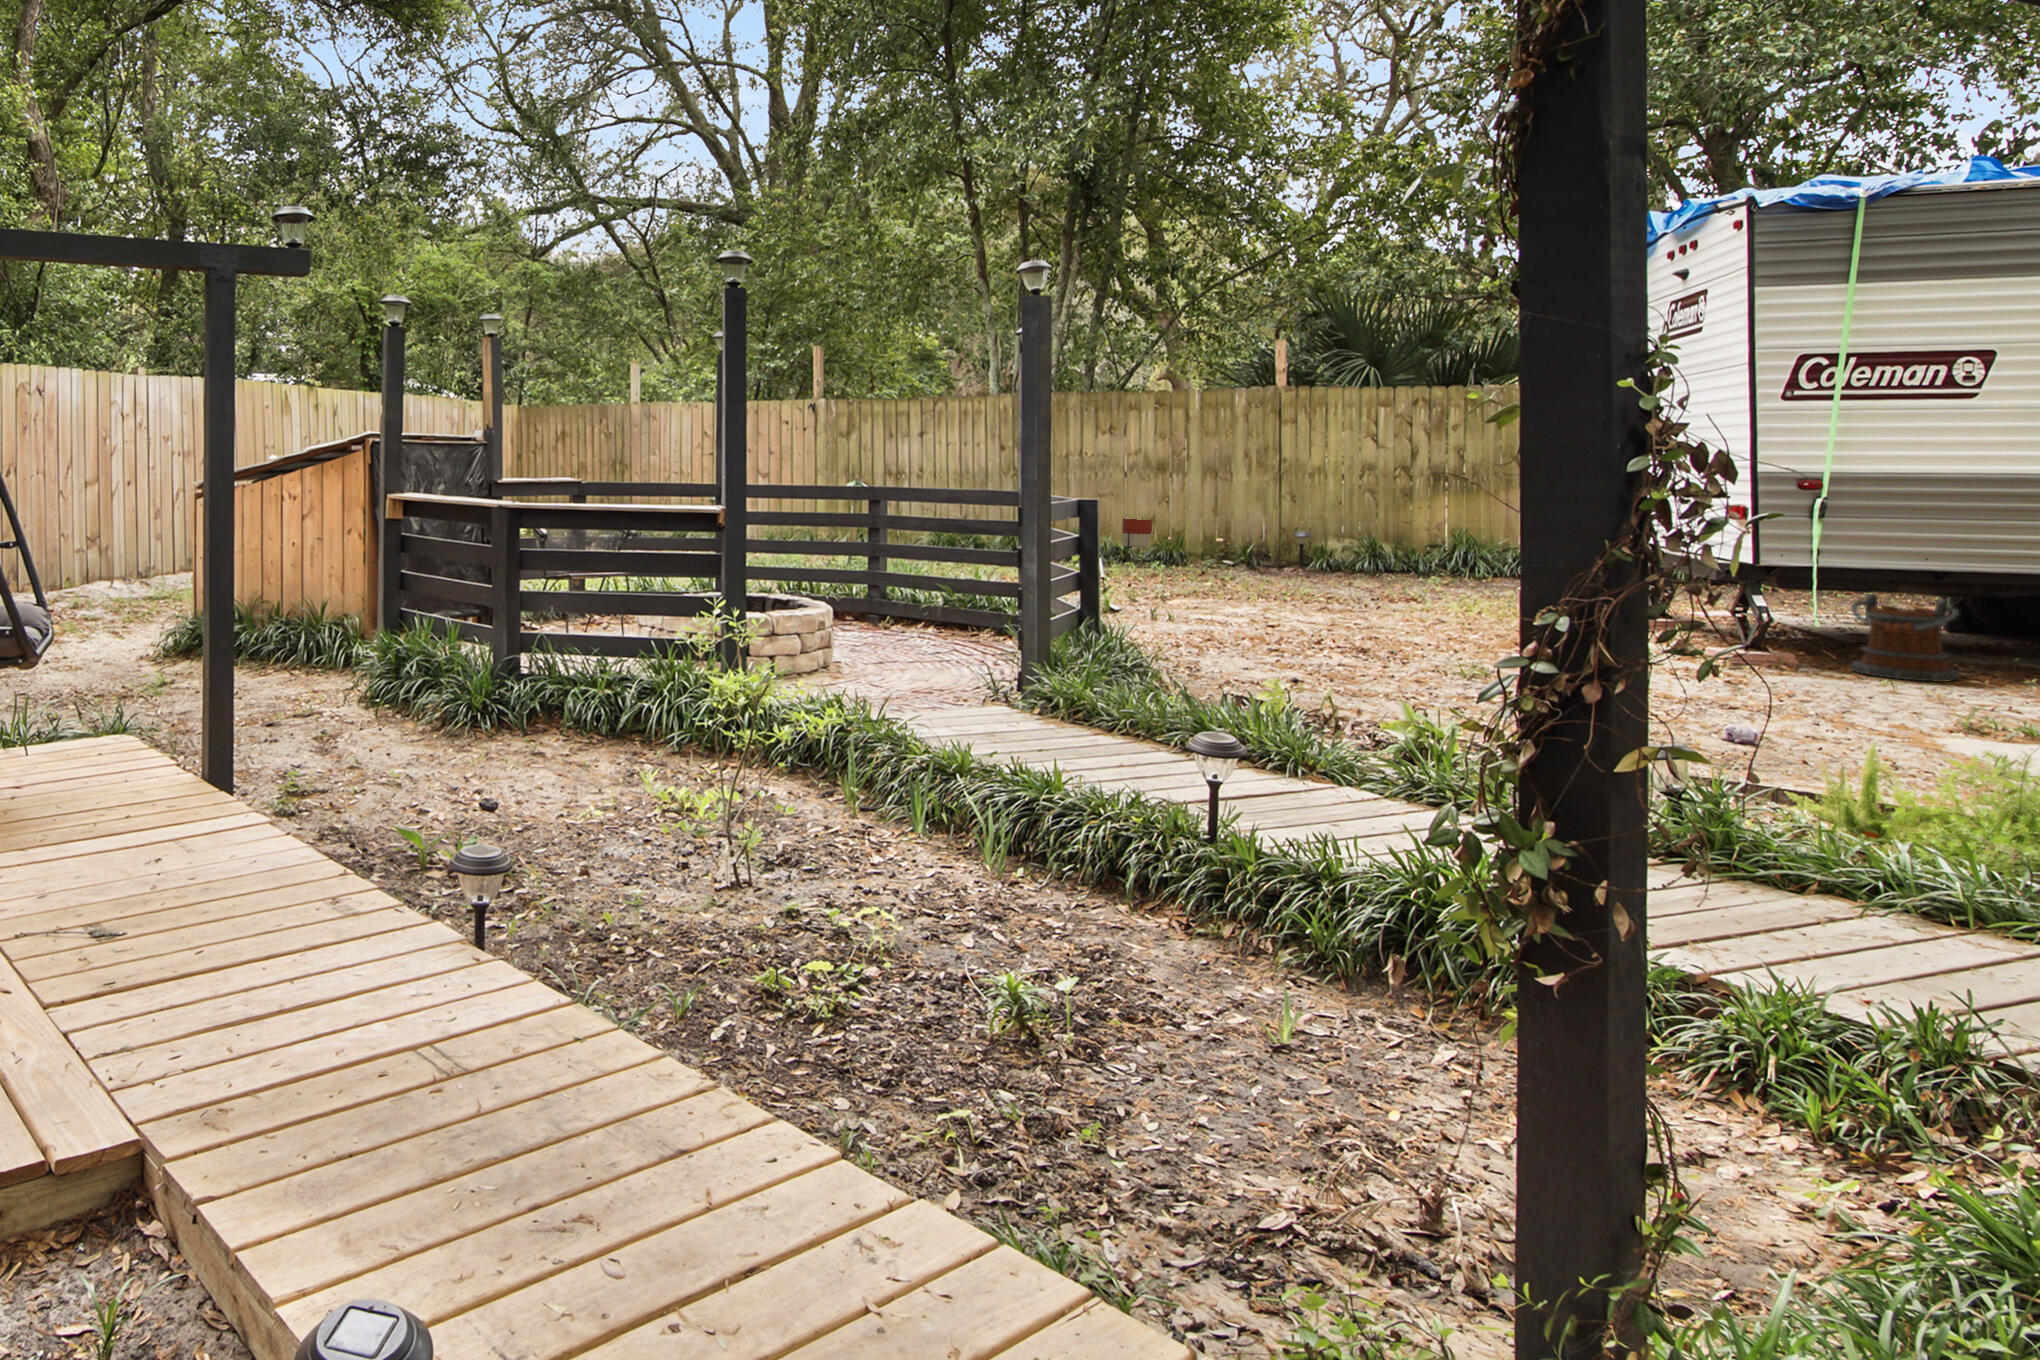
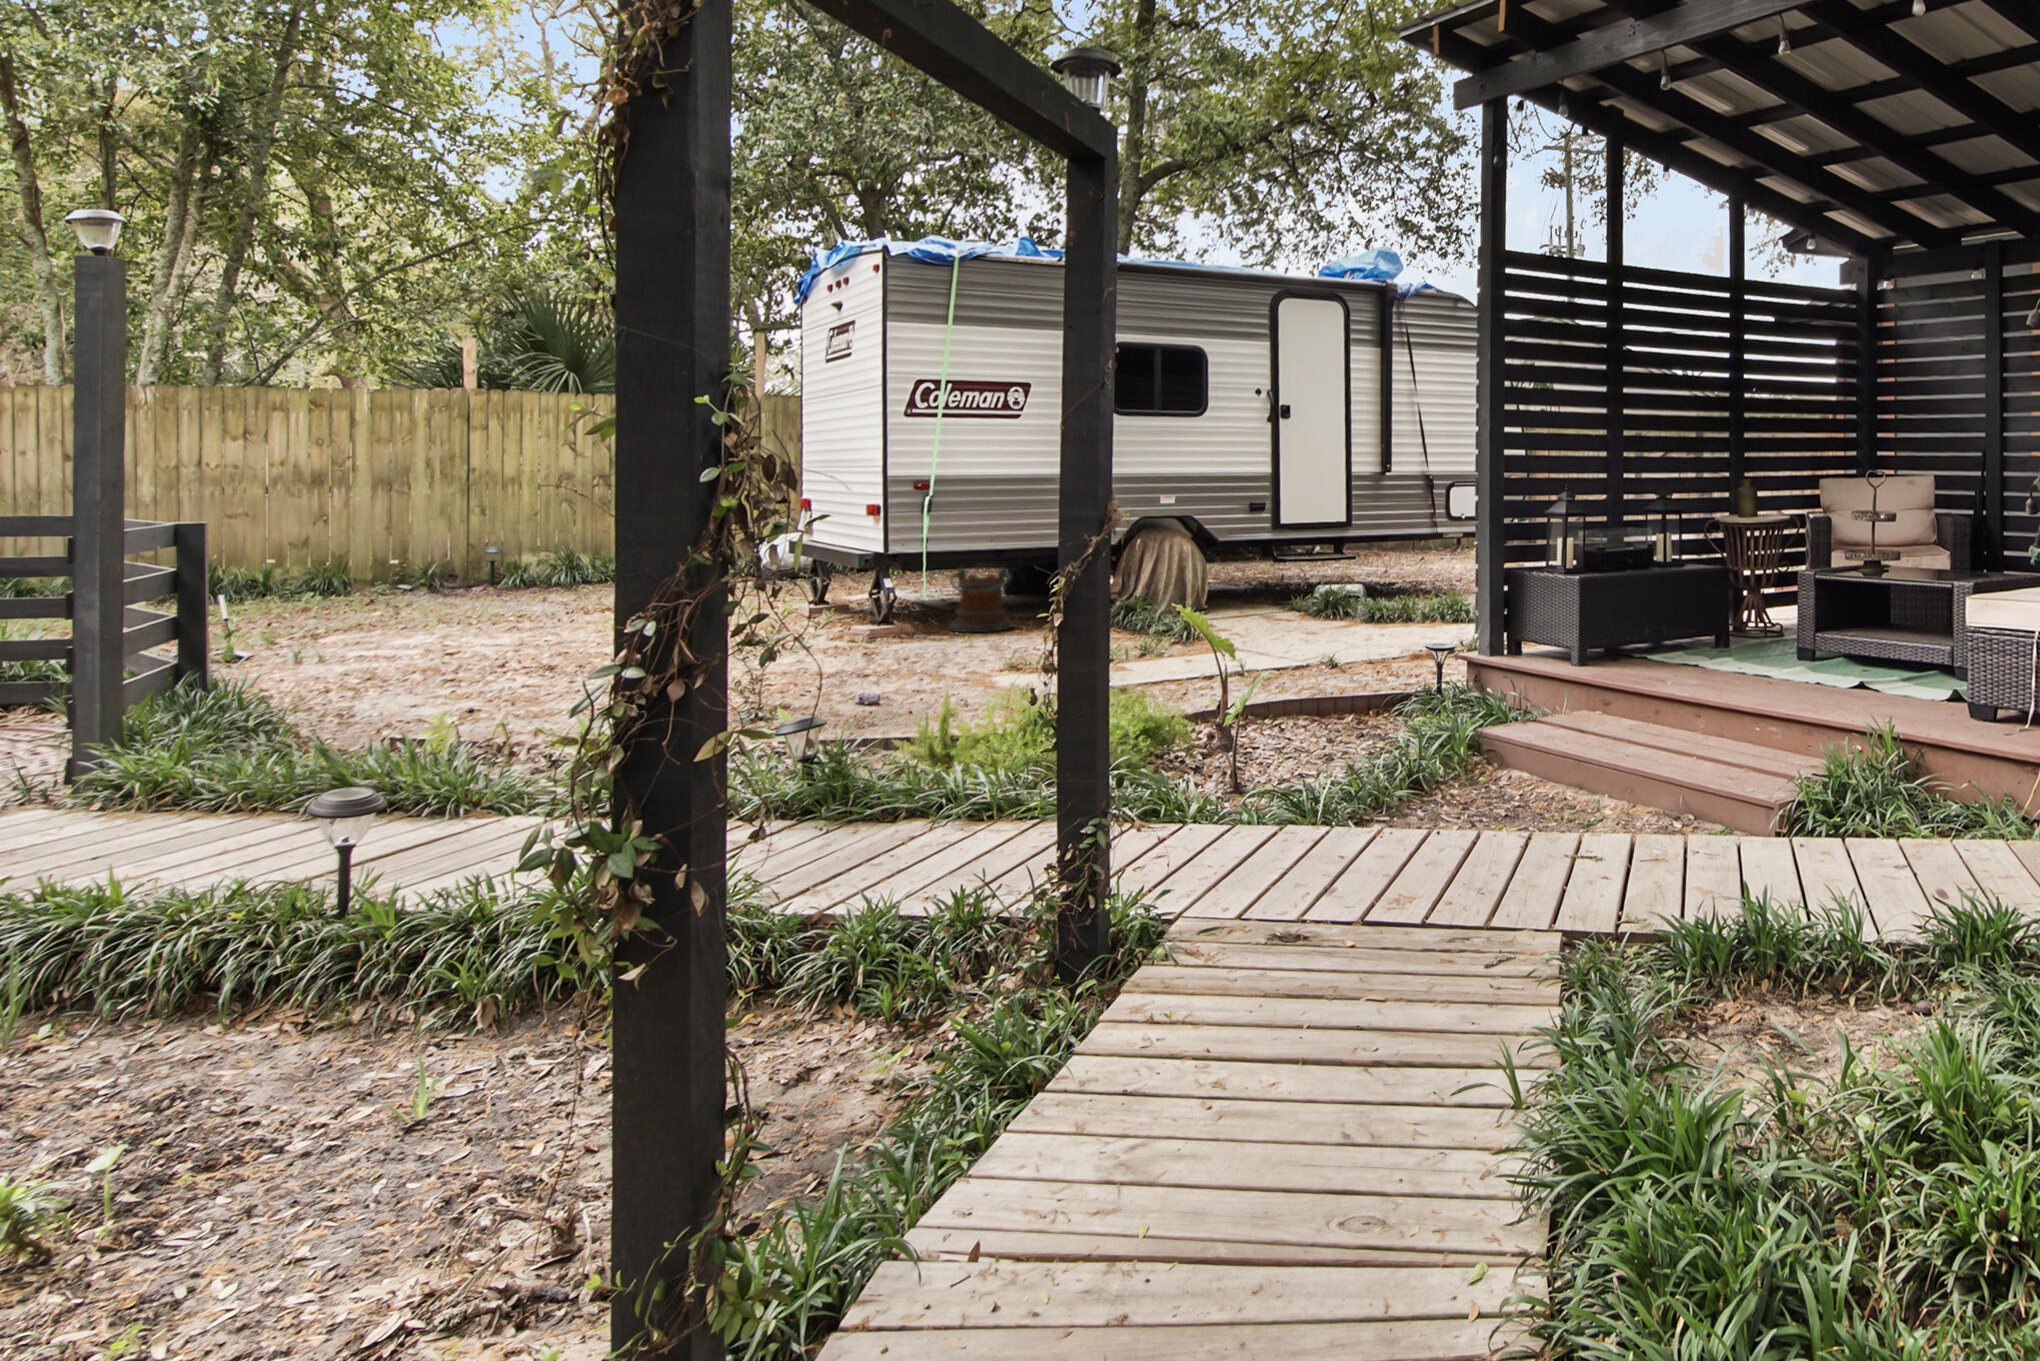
planter: present [1122,518,1155,562] -> none [245,540,296,597]

